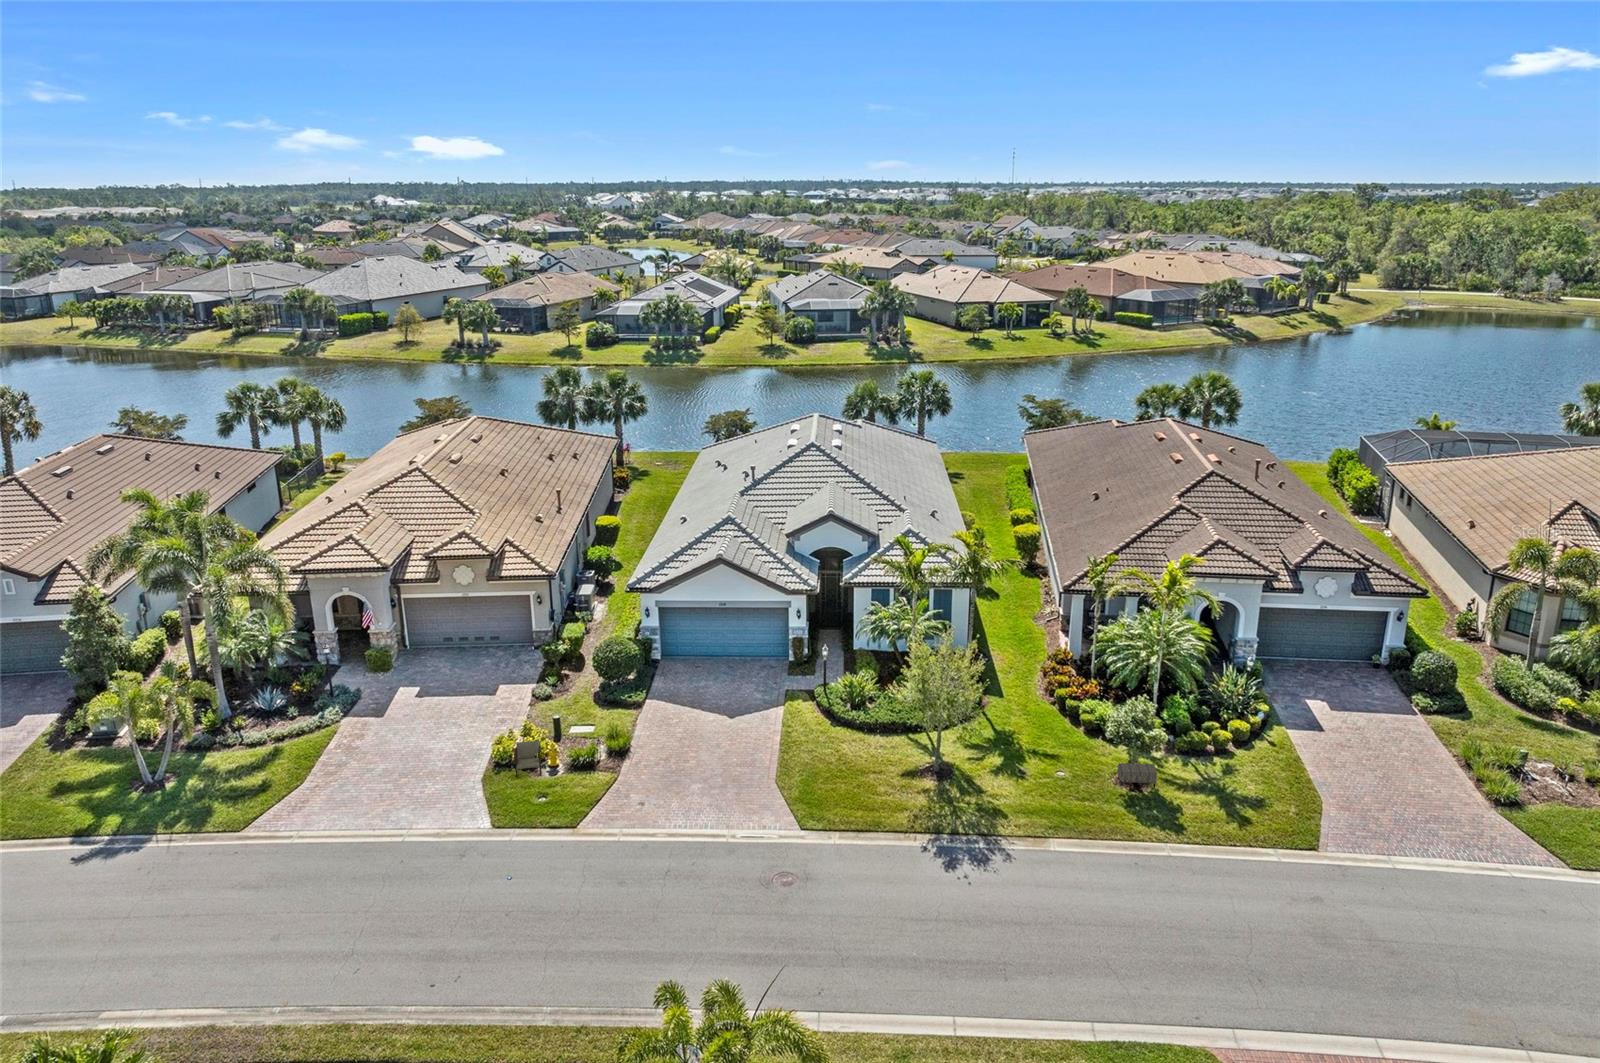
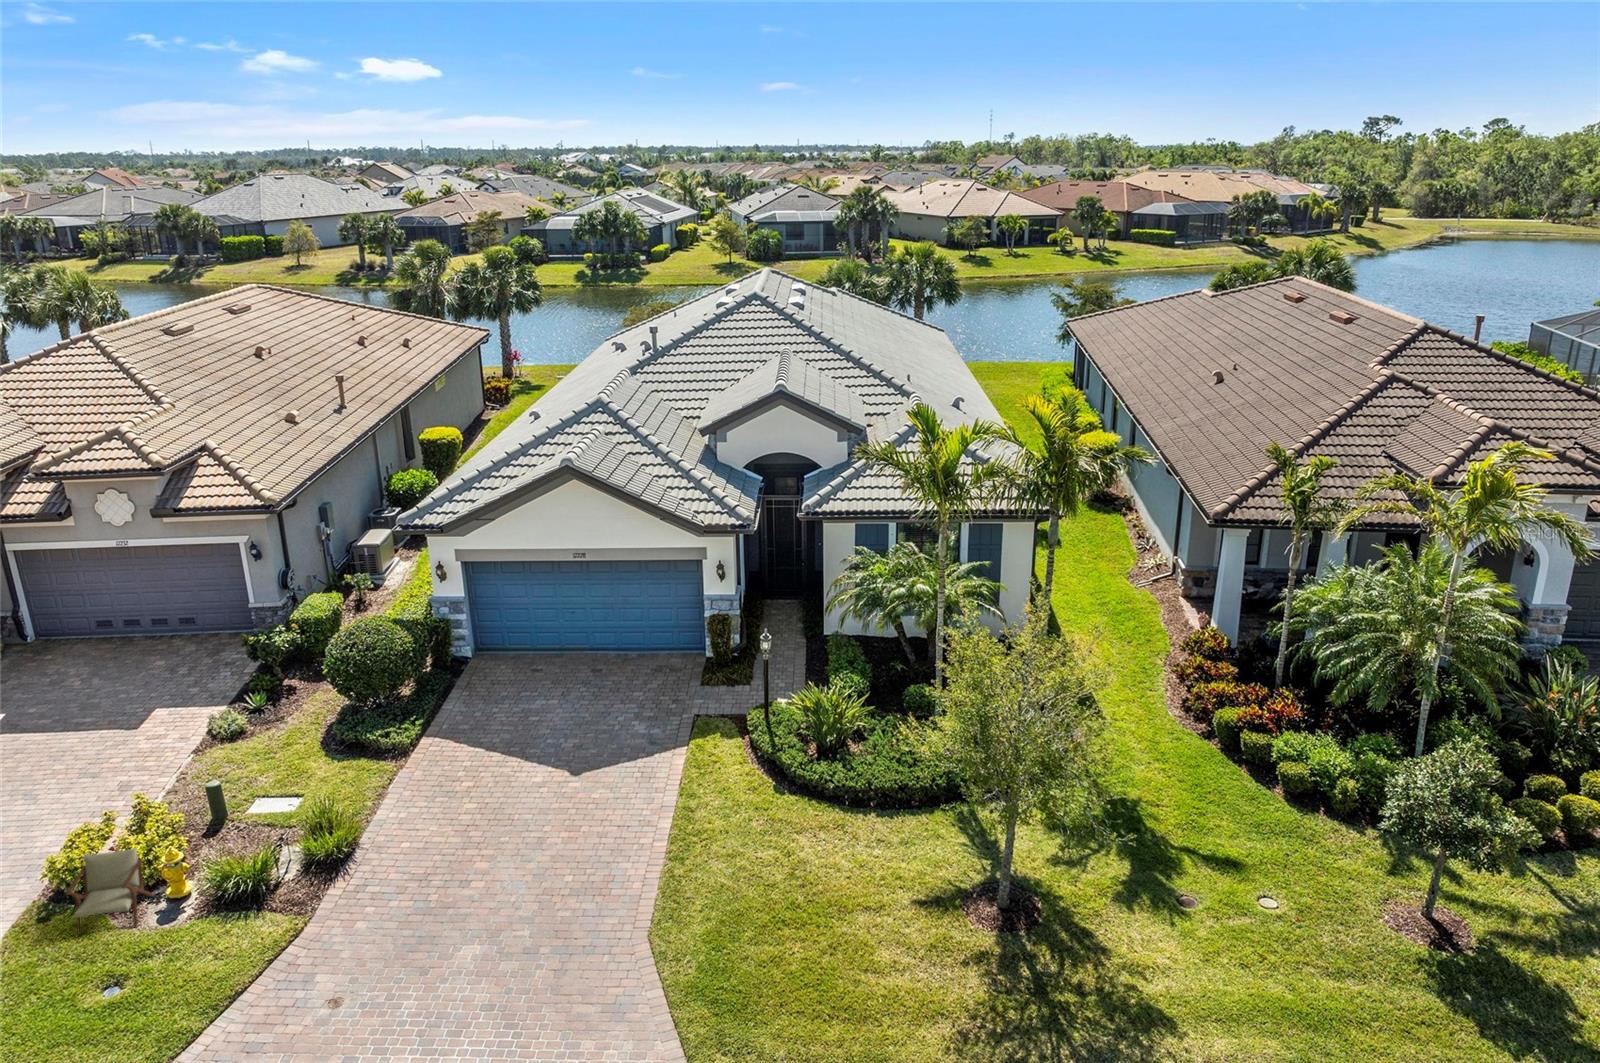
bench: present [1117,763,1157,787] -> none [1397,889,1499,944]

